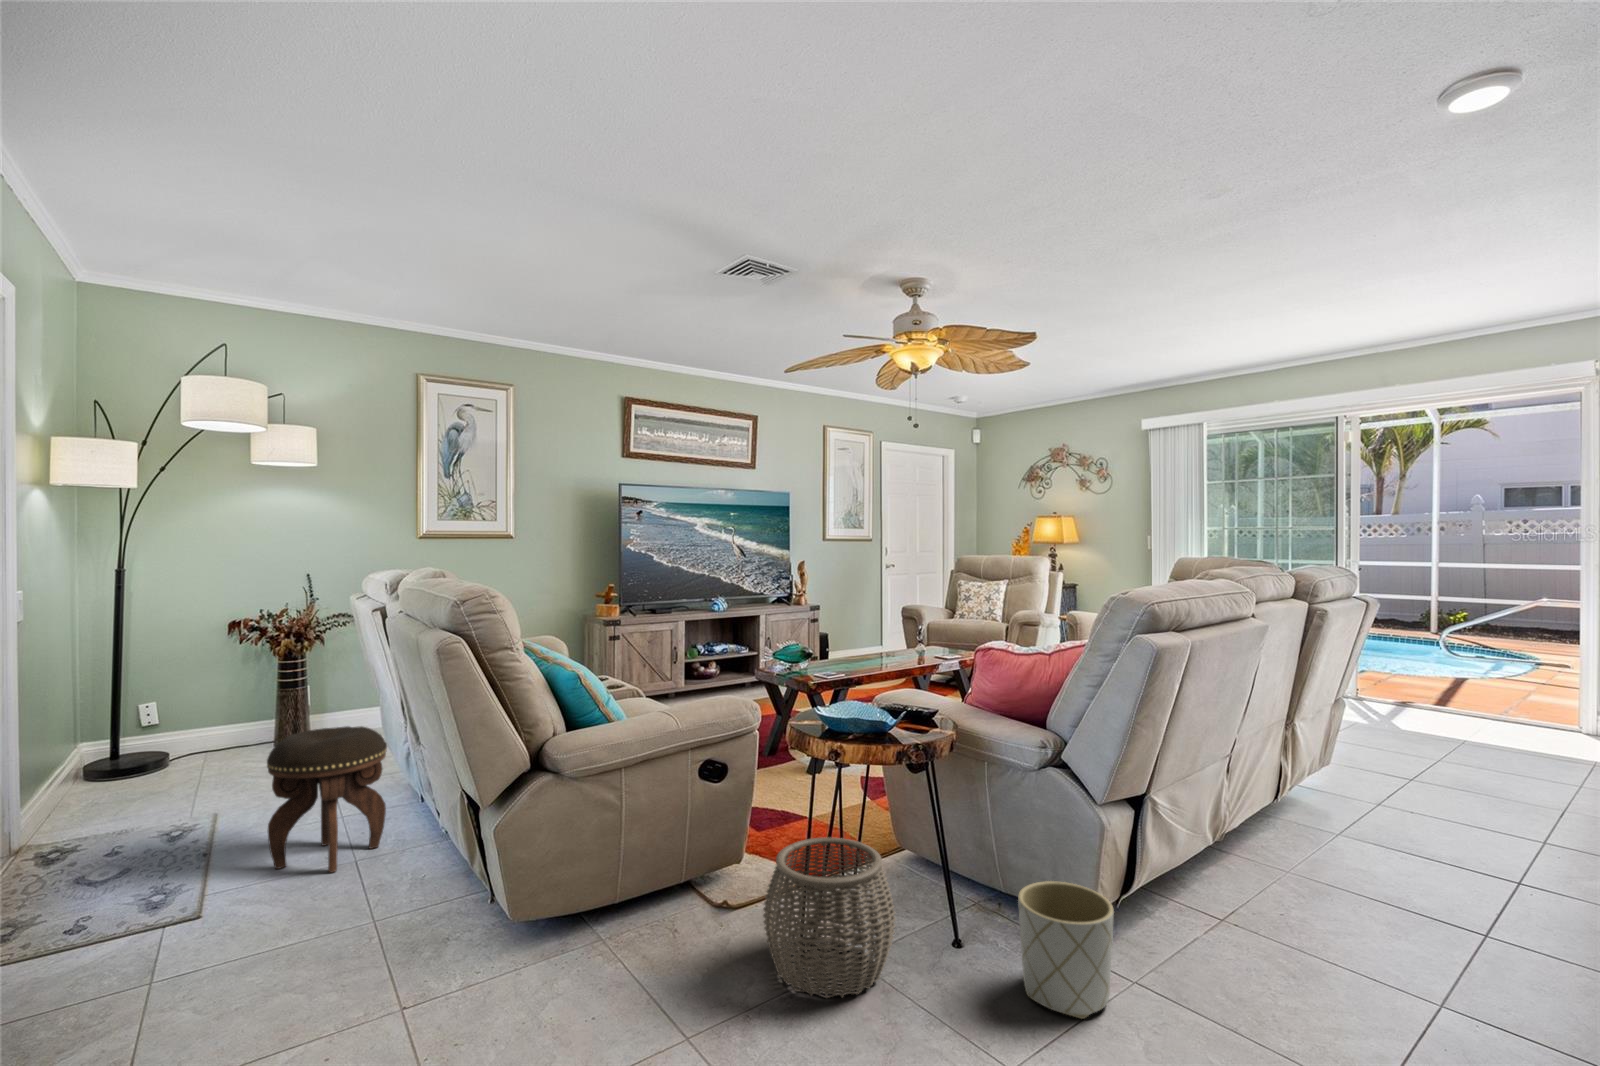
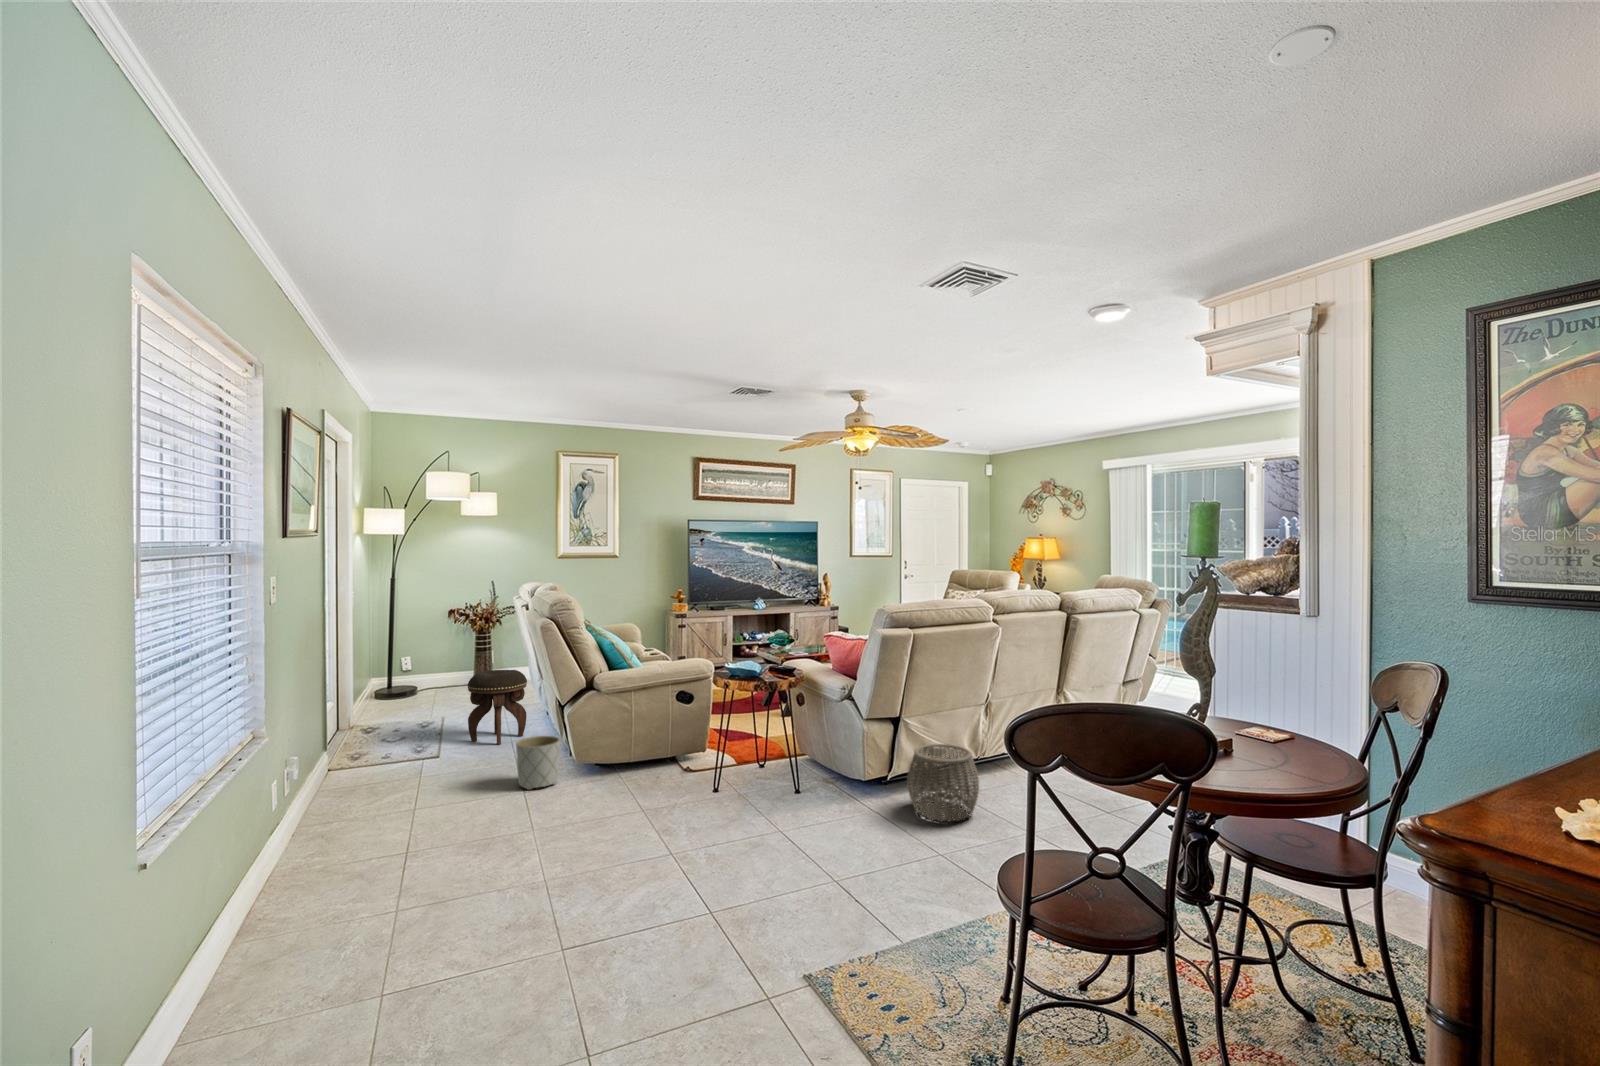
woven basket: present [763,838,896,998] -> present [907,744,979,822]
planter: present [1018,881,1114,1019] -> present [516,736,560,790]

